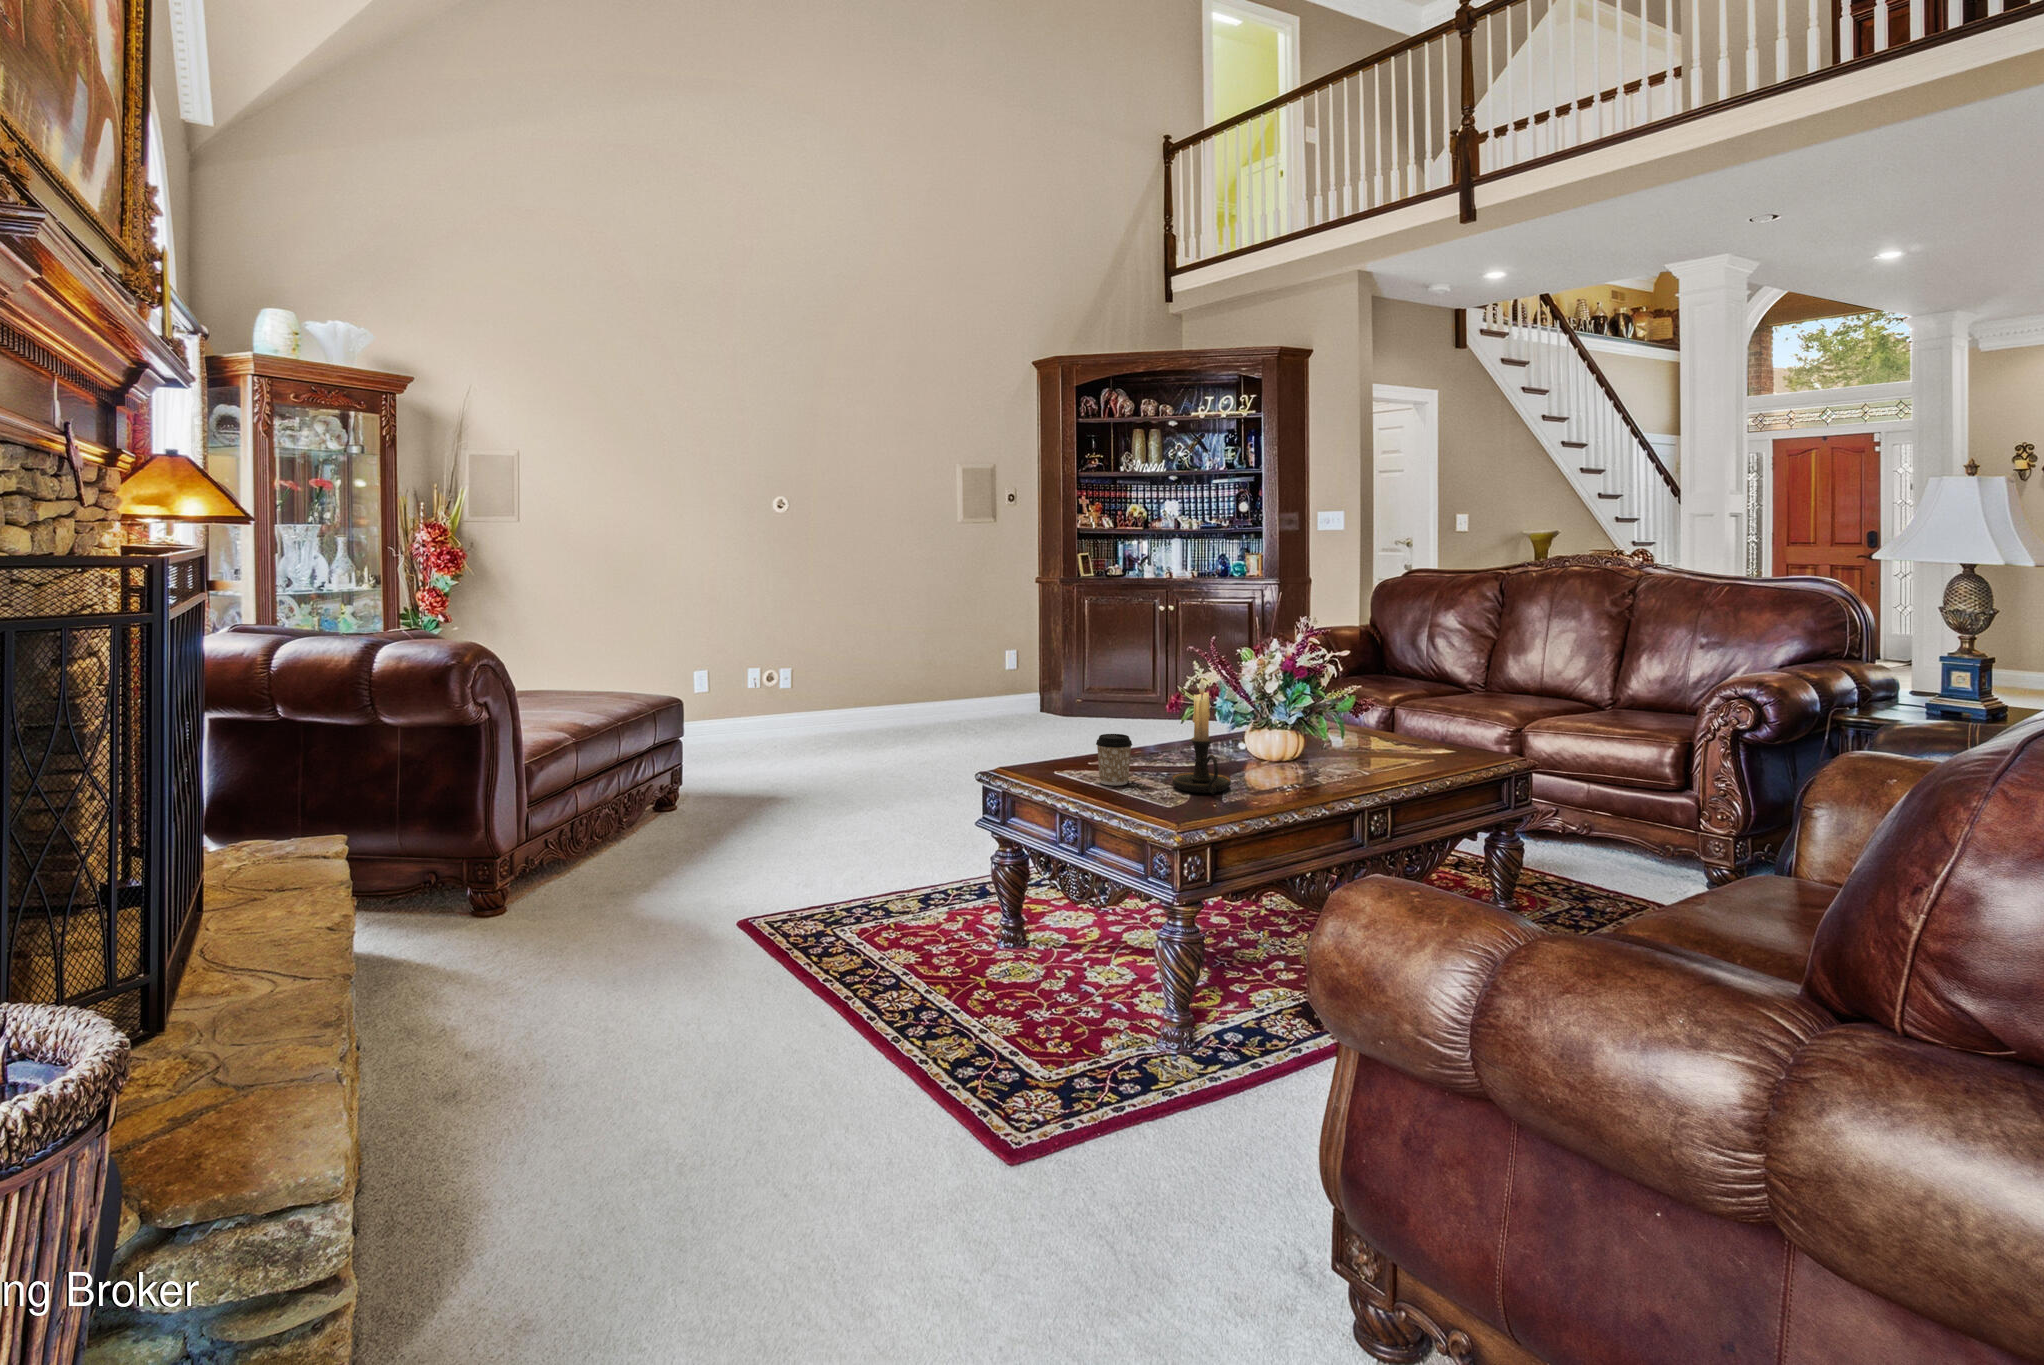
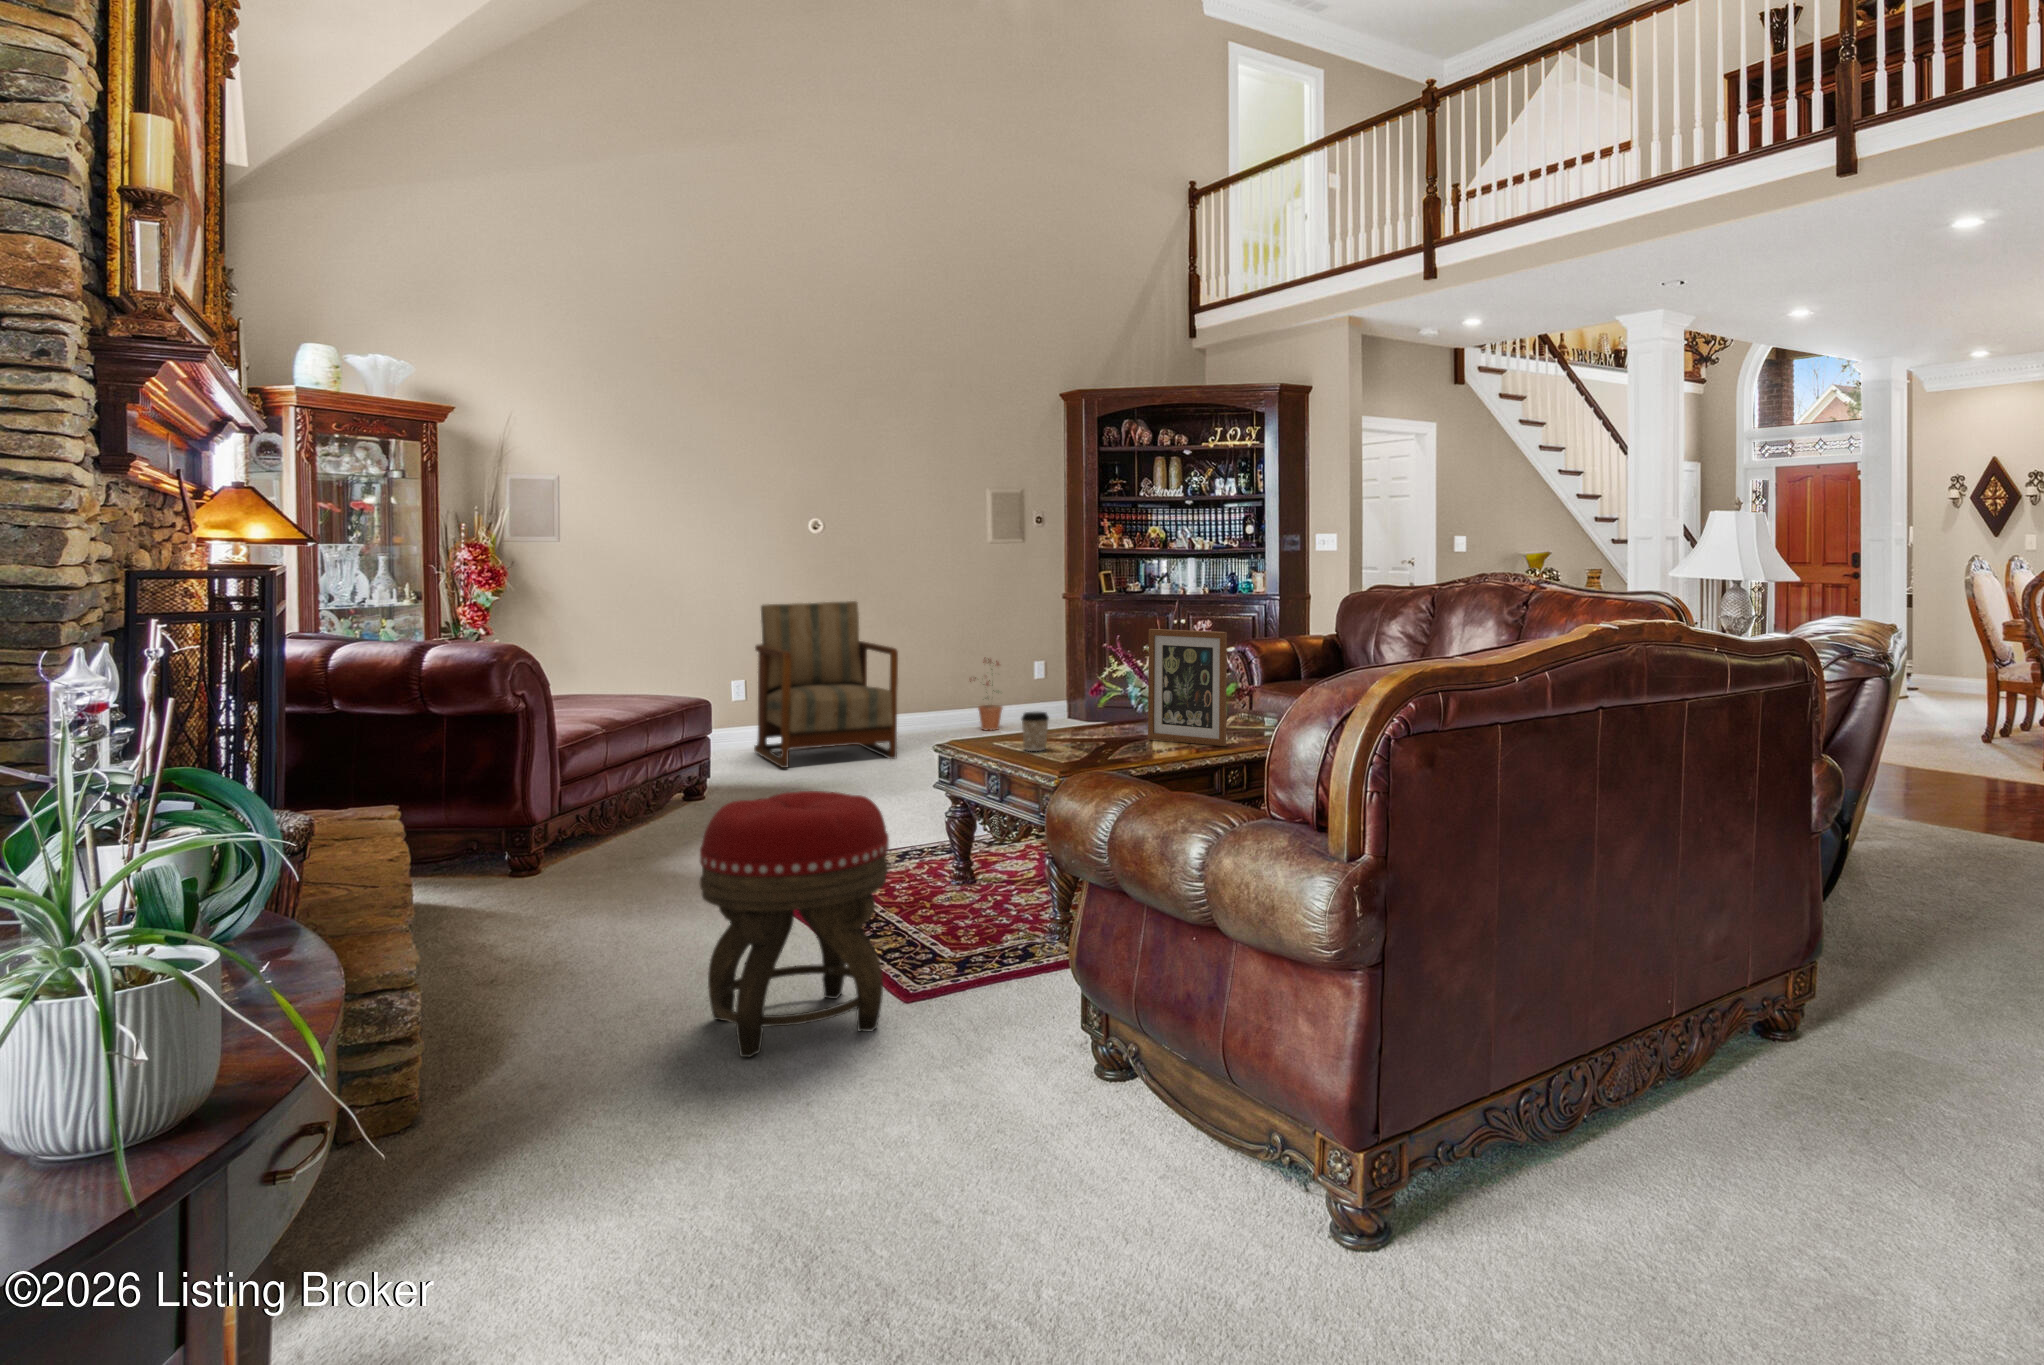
armchair: none [723,585,877,768] -> present [754,601,898,768]
picture frame: none [1249,629,1364,784] -> present [1148,629,1227,746]
potted plant: none [940,646,980,724] -> present [970,658,1003,730]
candle holder: present [1172,678,1231,794] -> none [1077,665,1122,754]
footstool: none [738,864,997,1285] -> present [700,791,889,1057]

